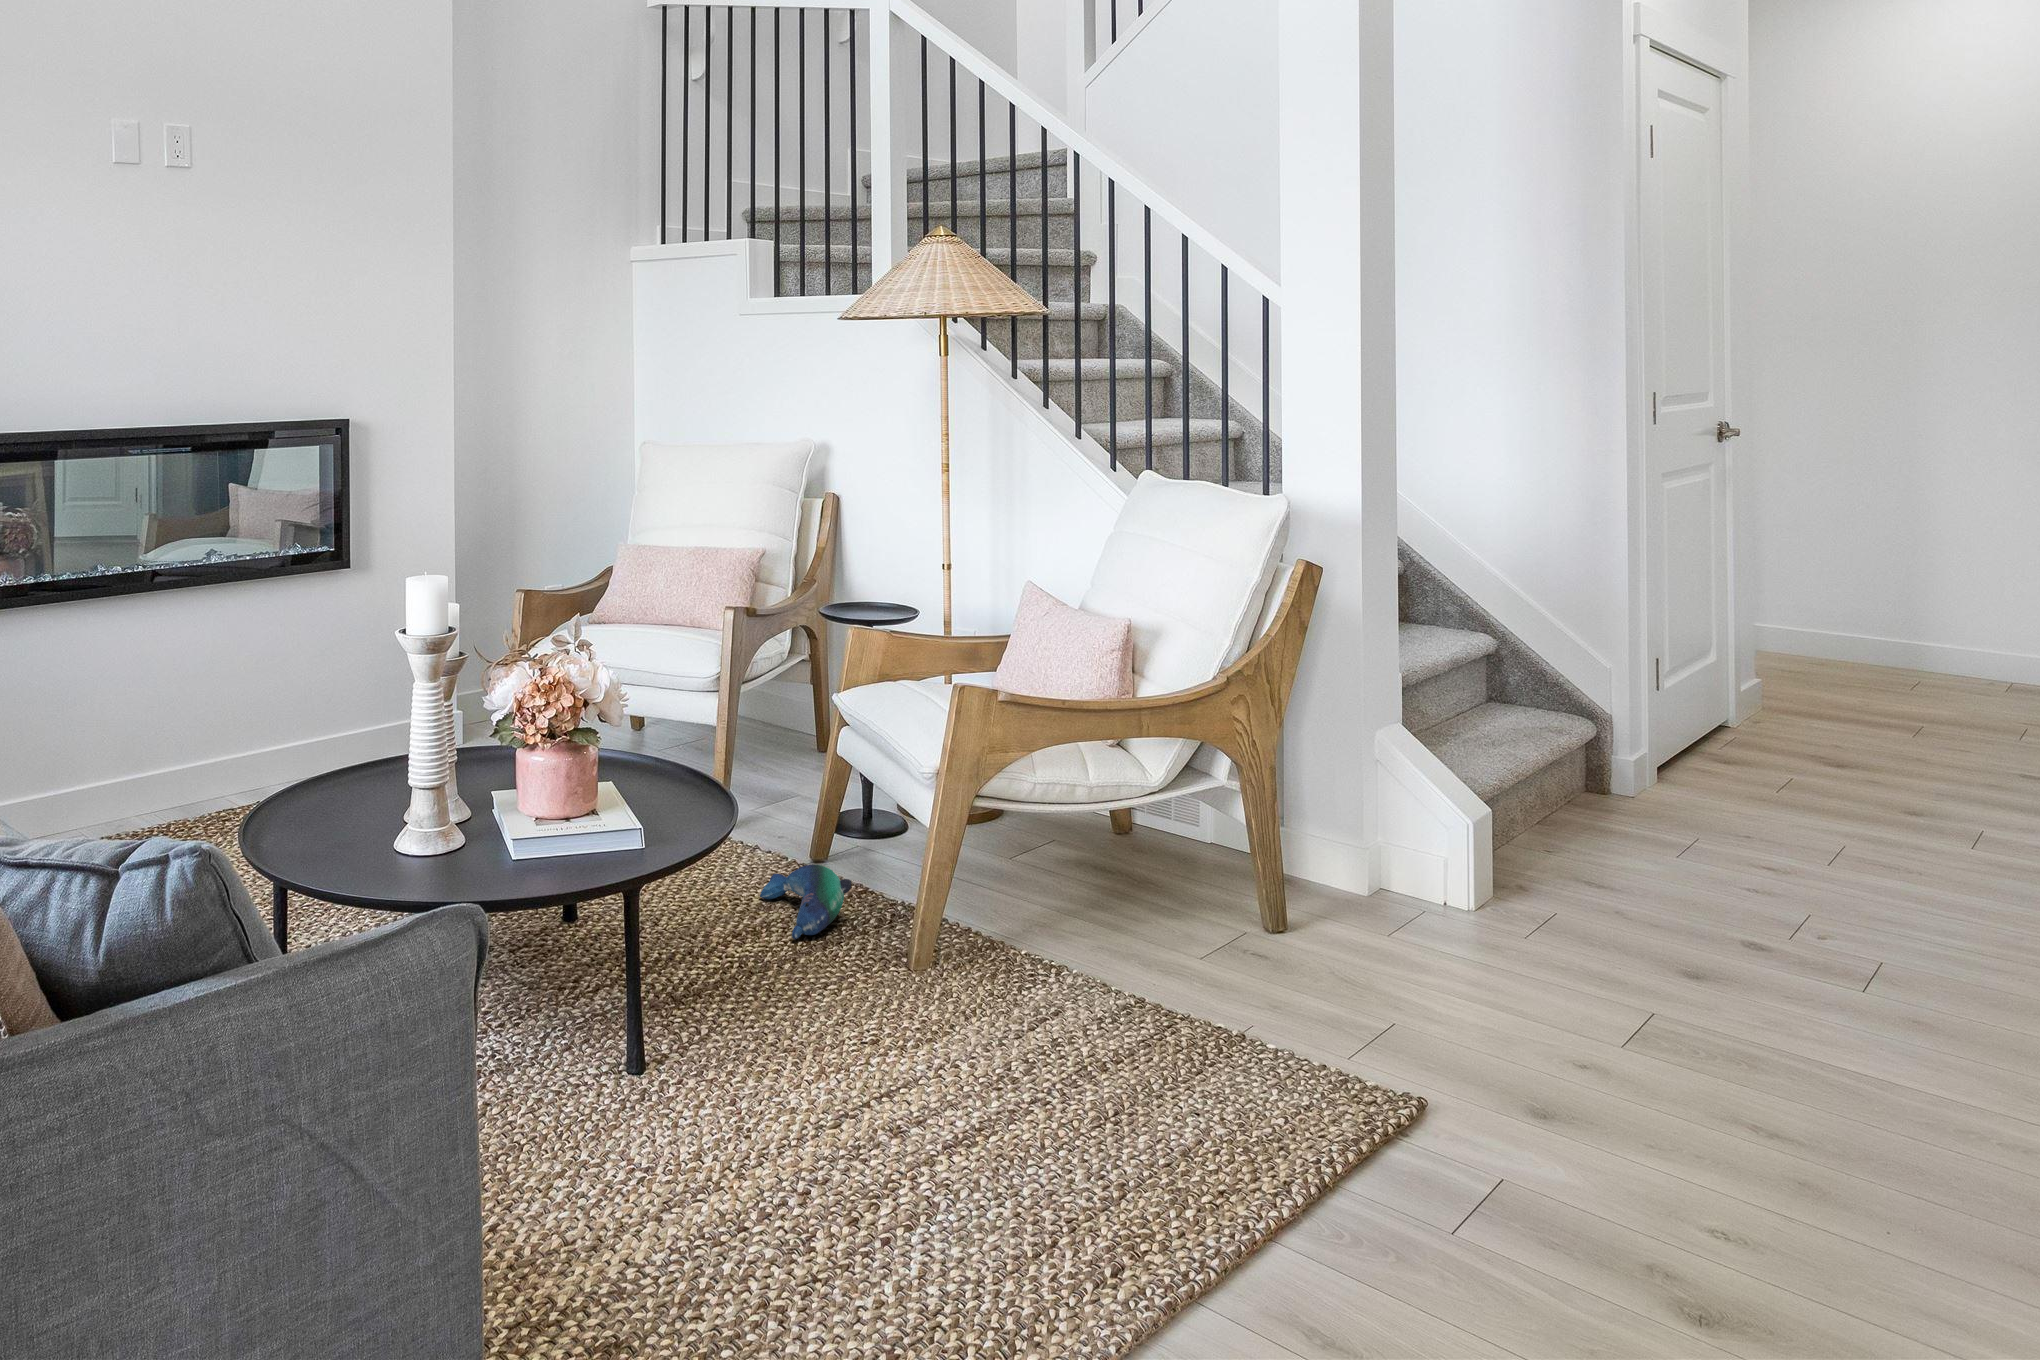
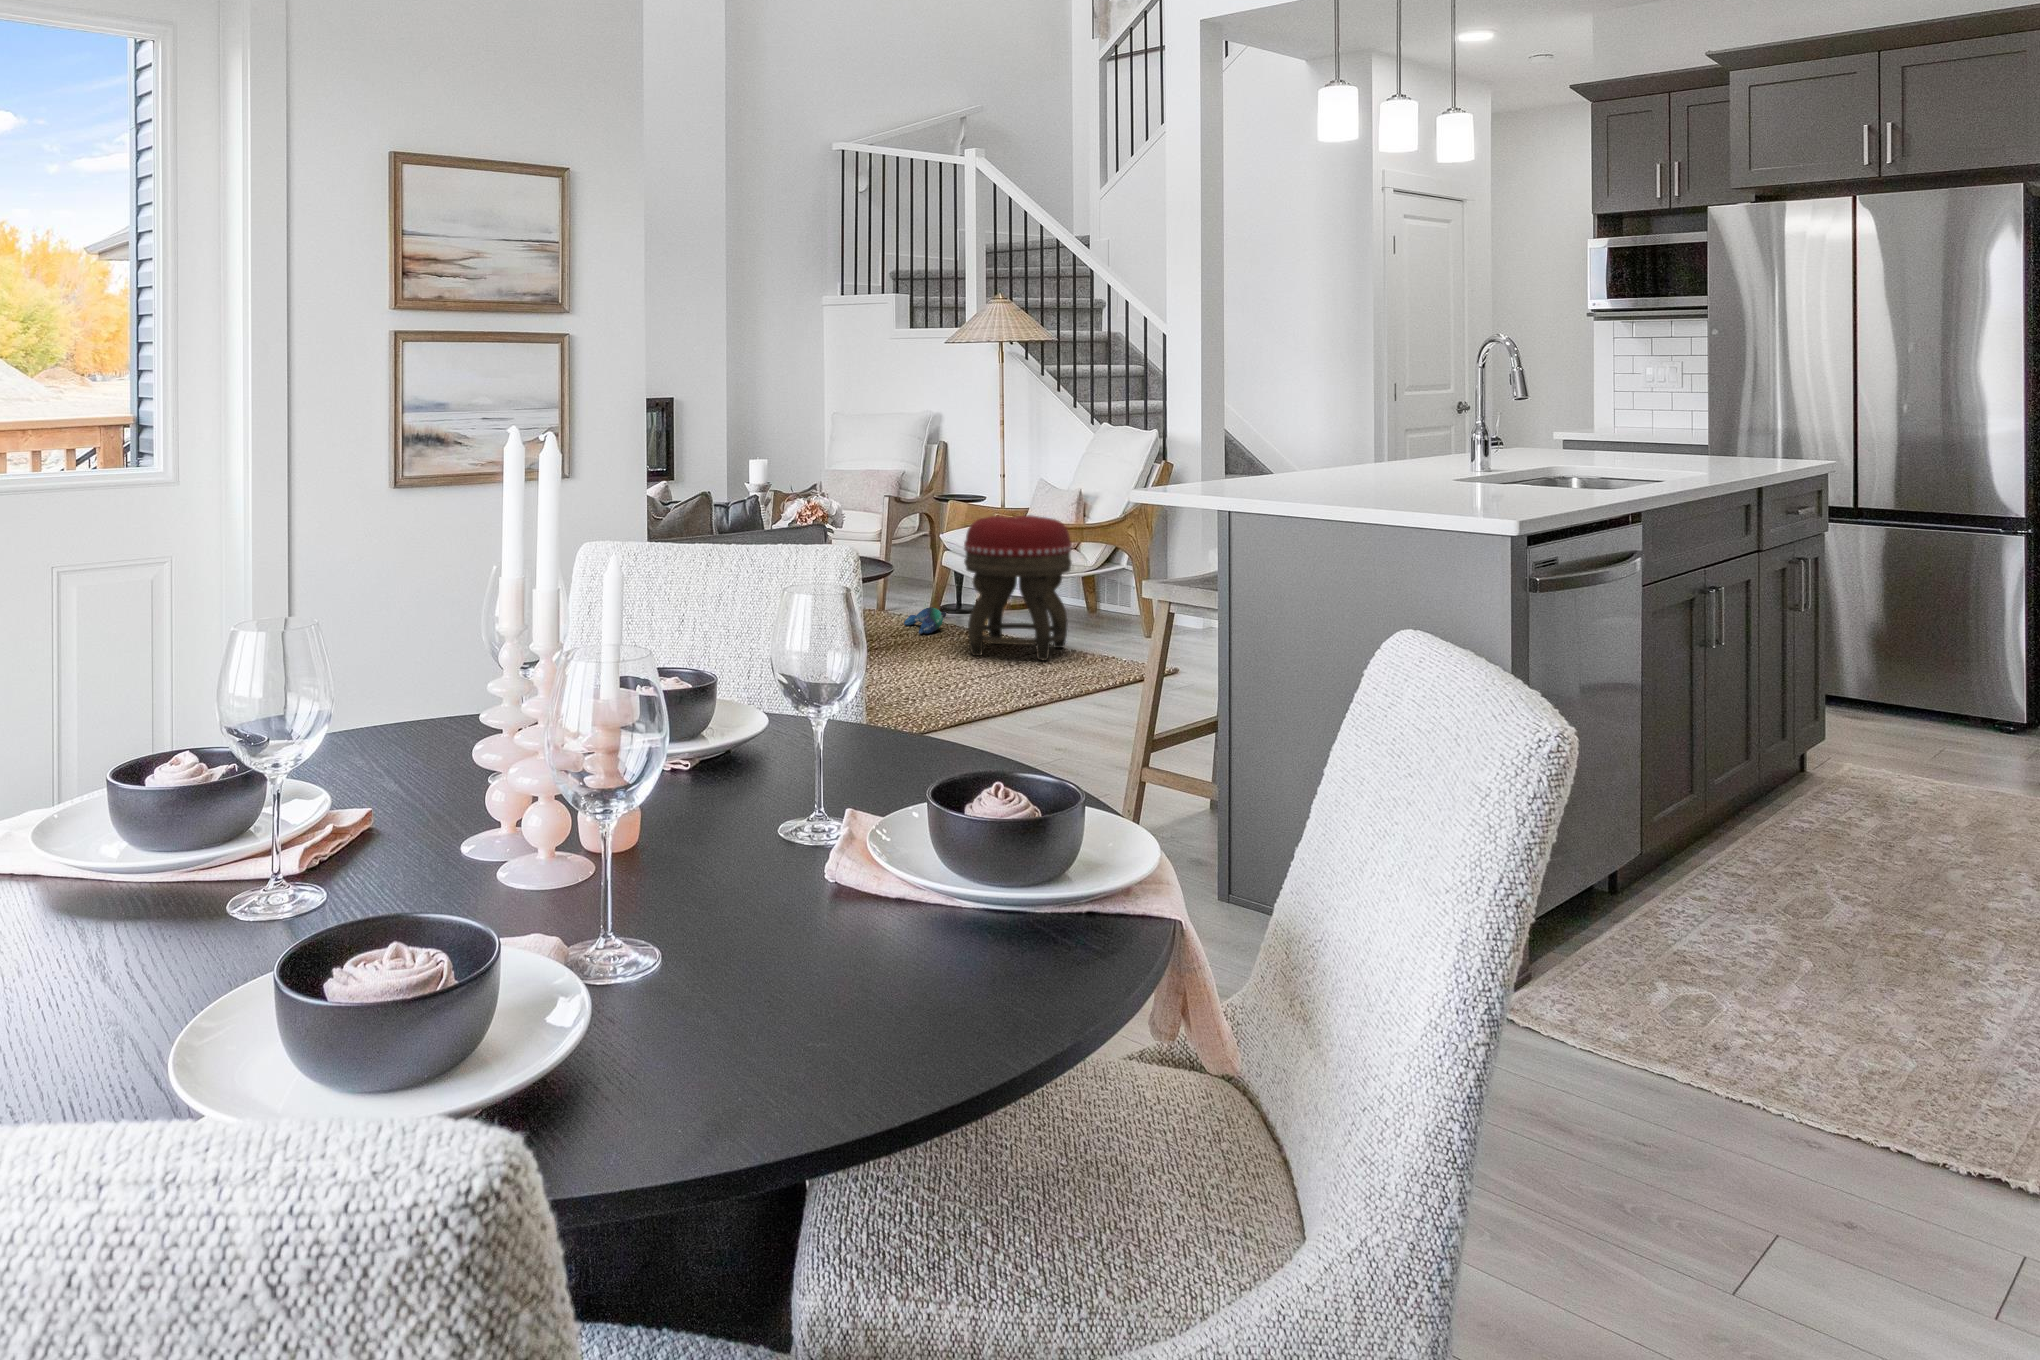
footstool: none [900,687,1158,1072] -> present [964,515,1072,660]

